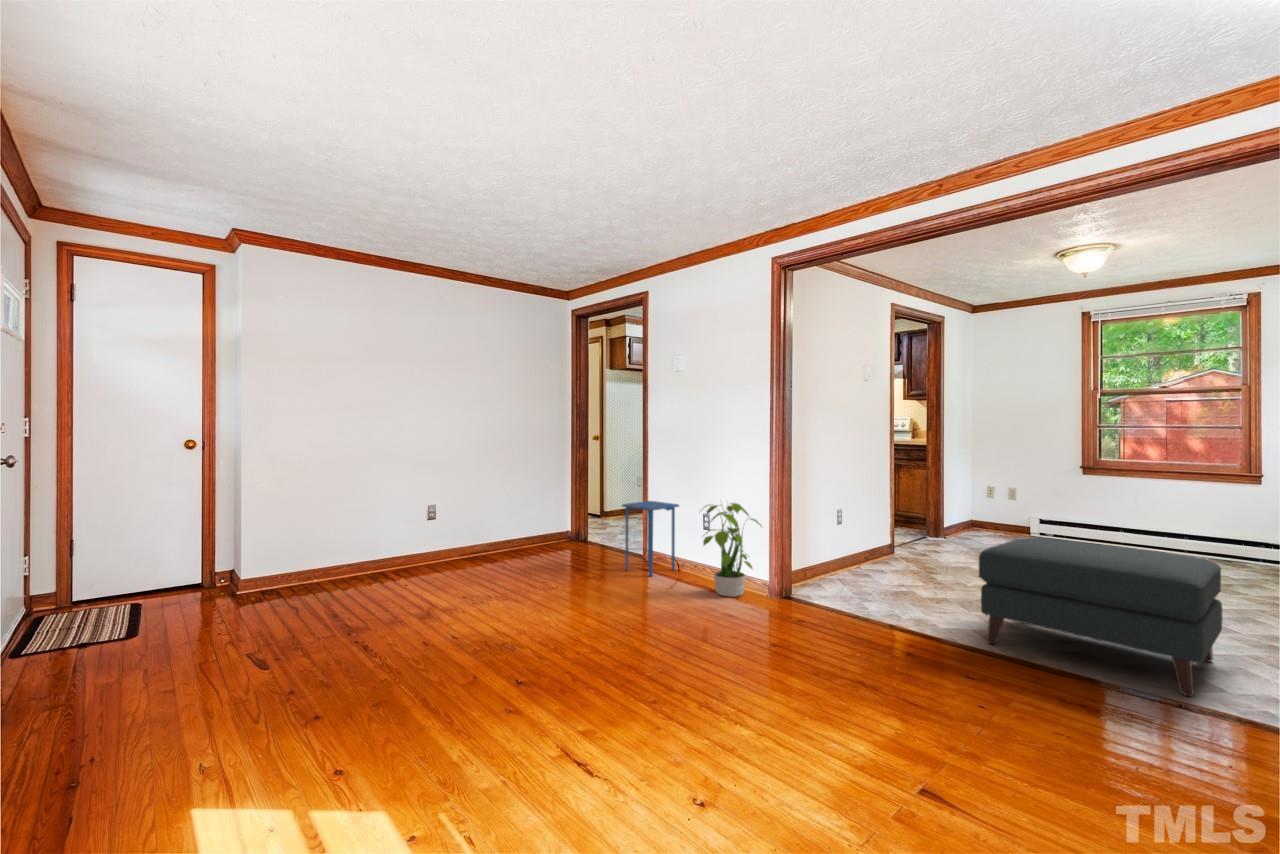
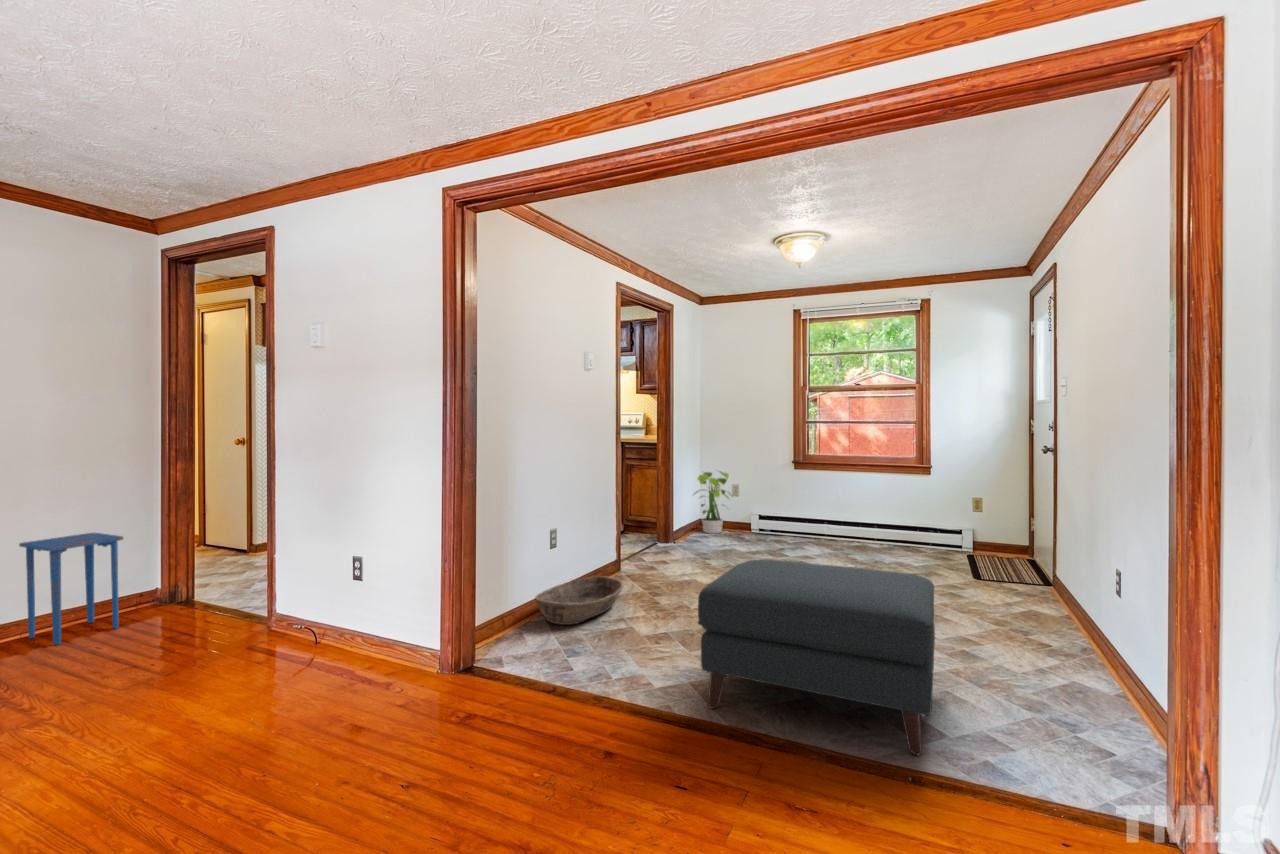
side table: present [622,501,679,576] -> present [19,533,124,645]
potted plant: present [703,503,761,597] -> present [694,471,729,534]
basket: none [830,550,903,582] -> present [535,576,623,625]

